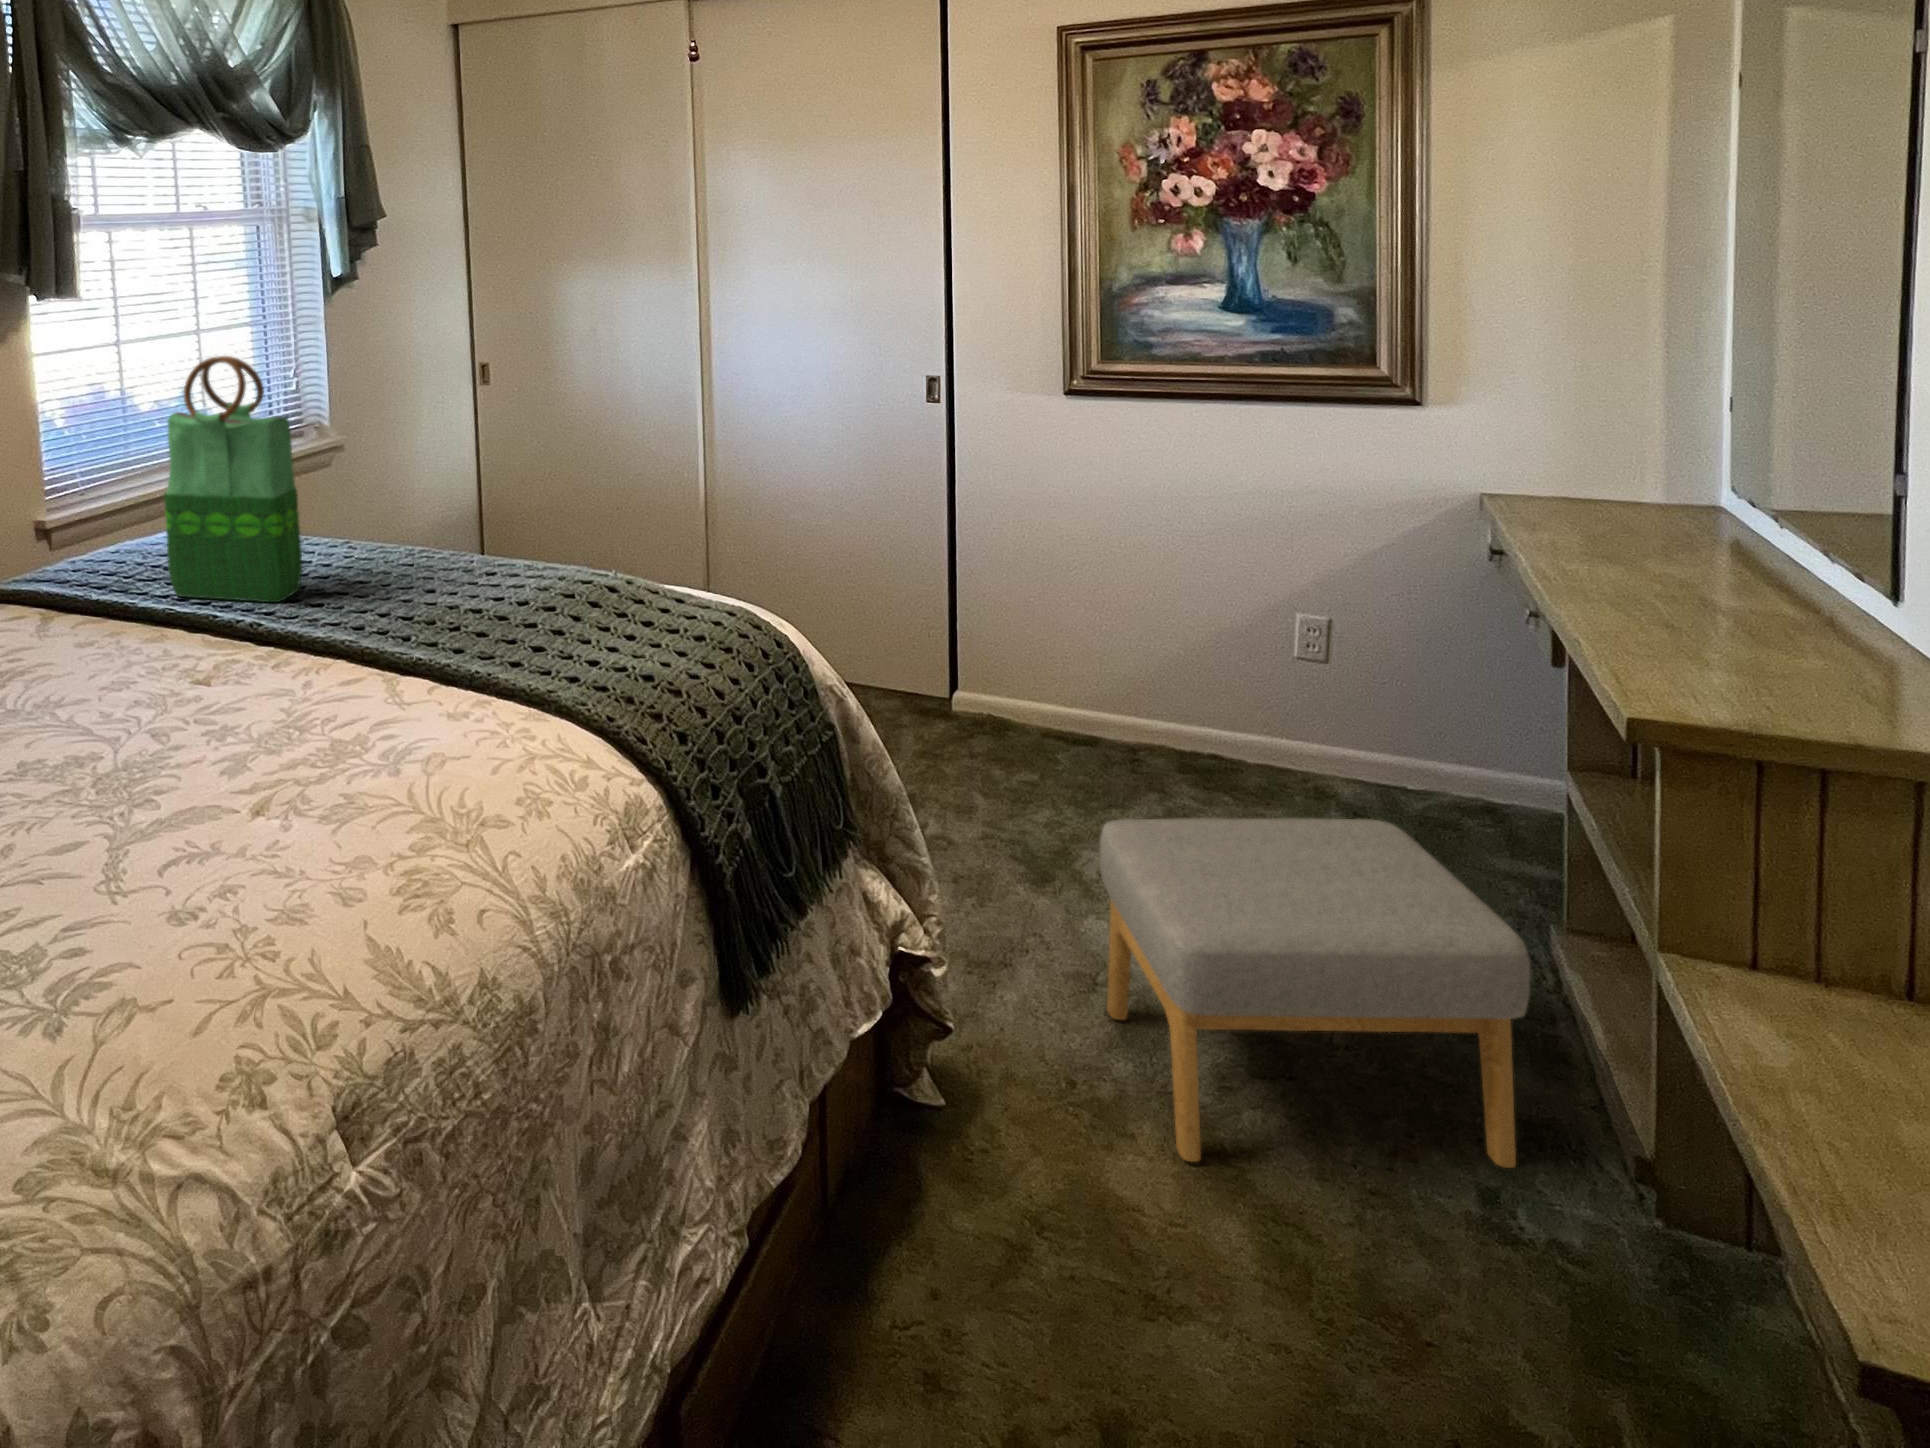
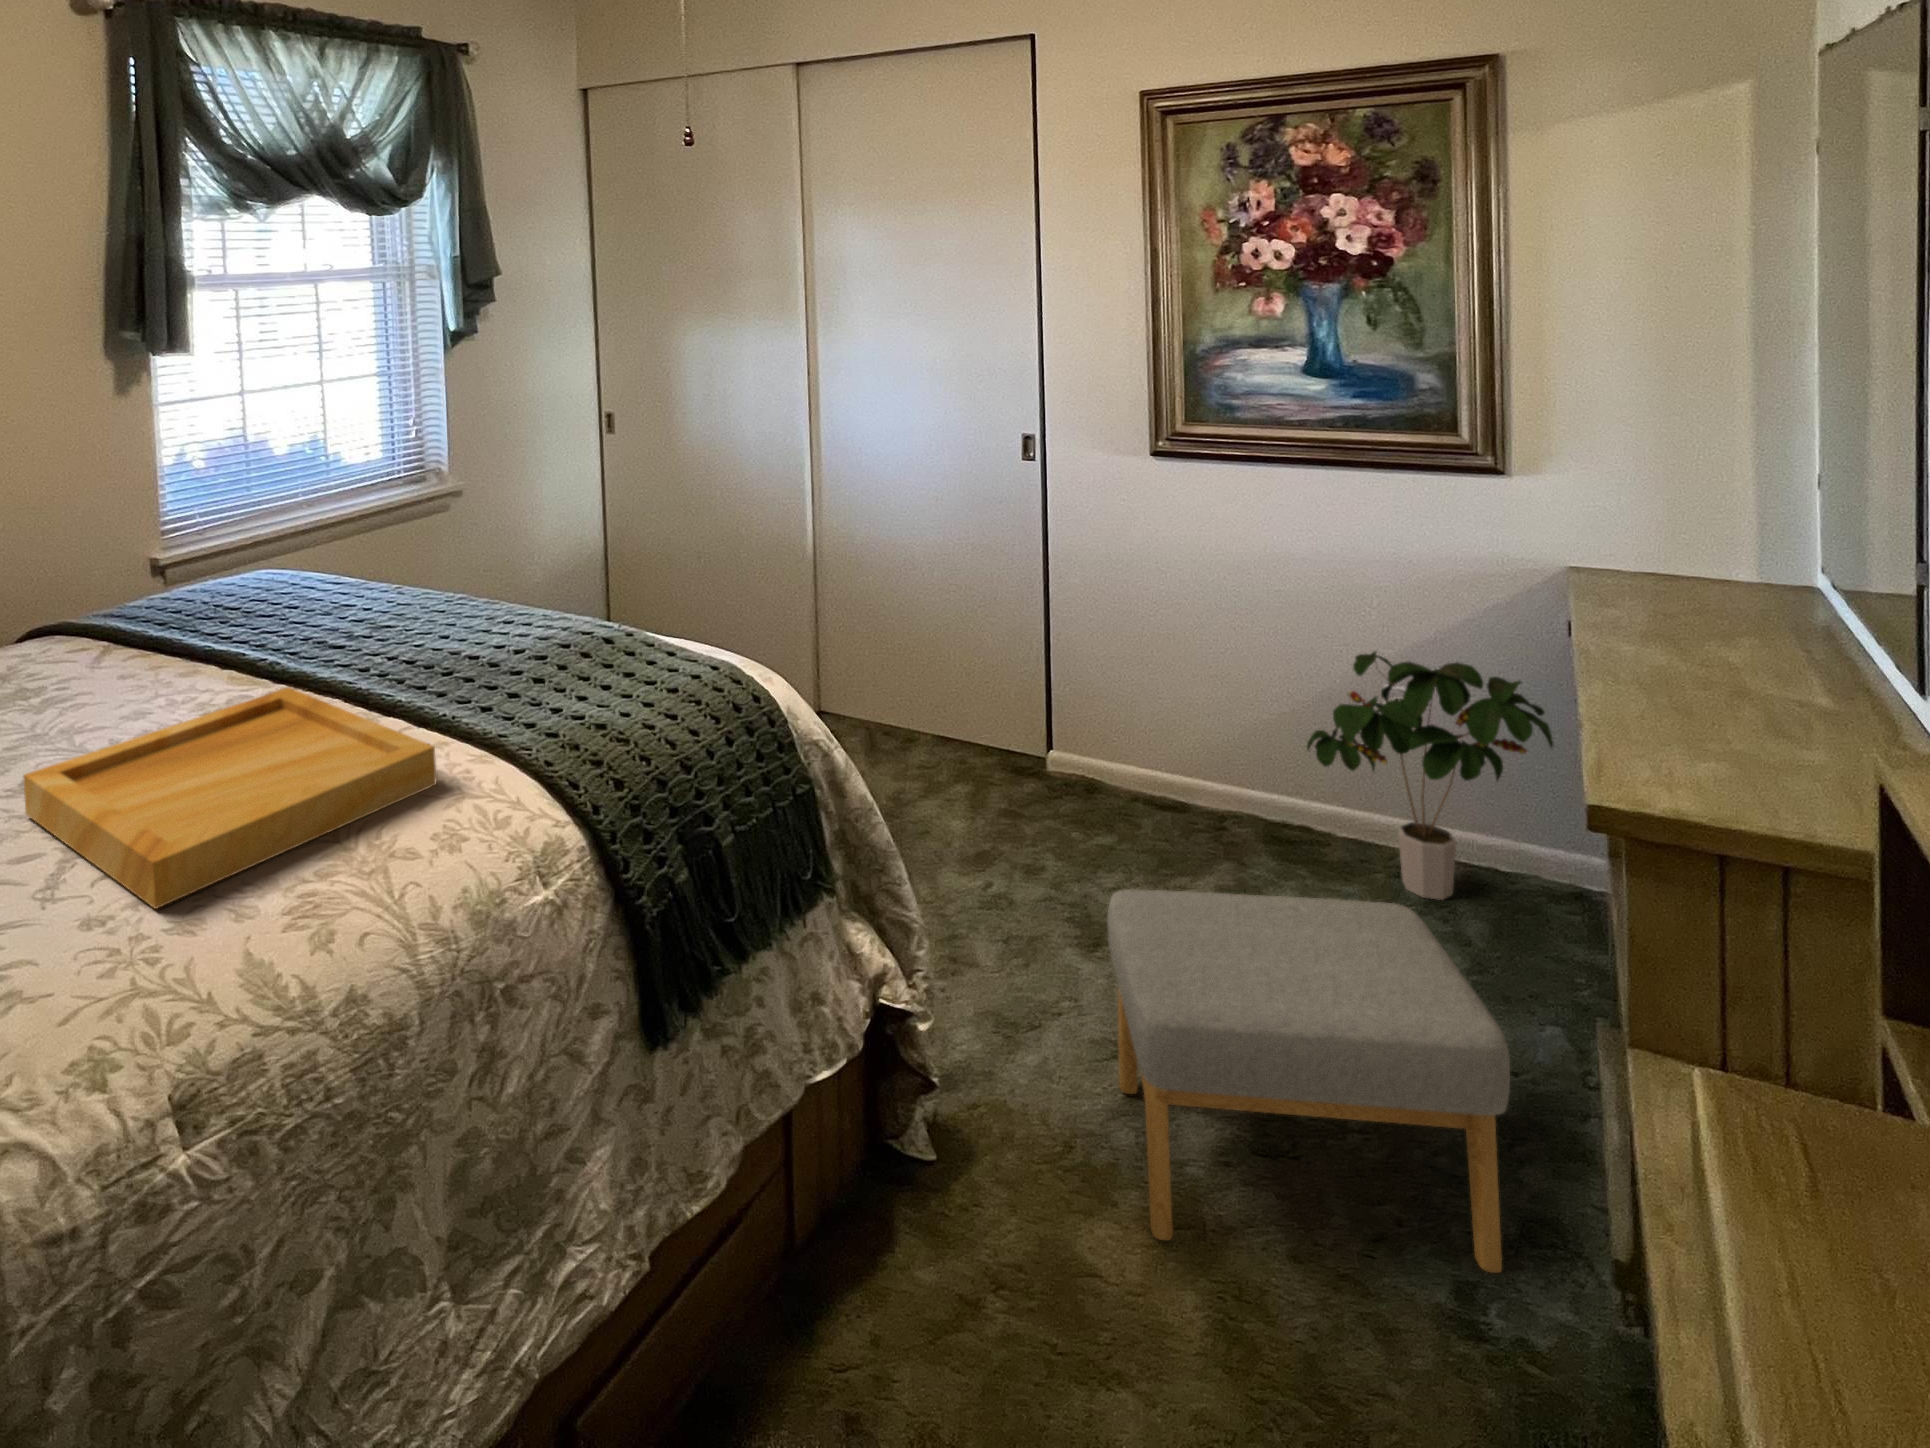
tote bag: present [164,356,302,602] -> none [220,411,342,641]
potted plant: none [1226,578,1473,814] -> present [1307,651,1553,900]
tray: none [37,650,495,898] -> present [23,687,436,909]

